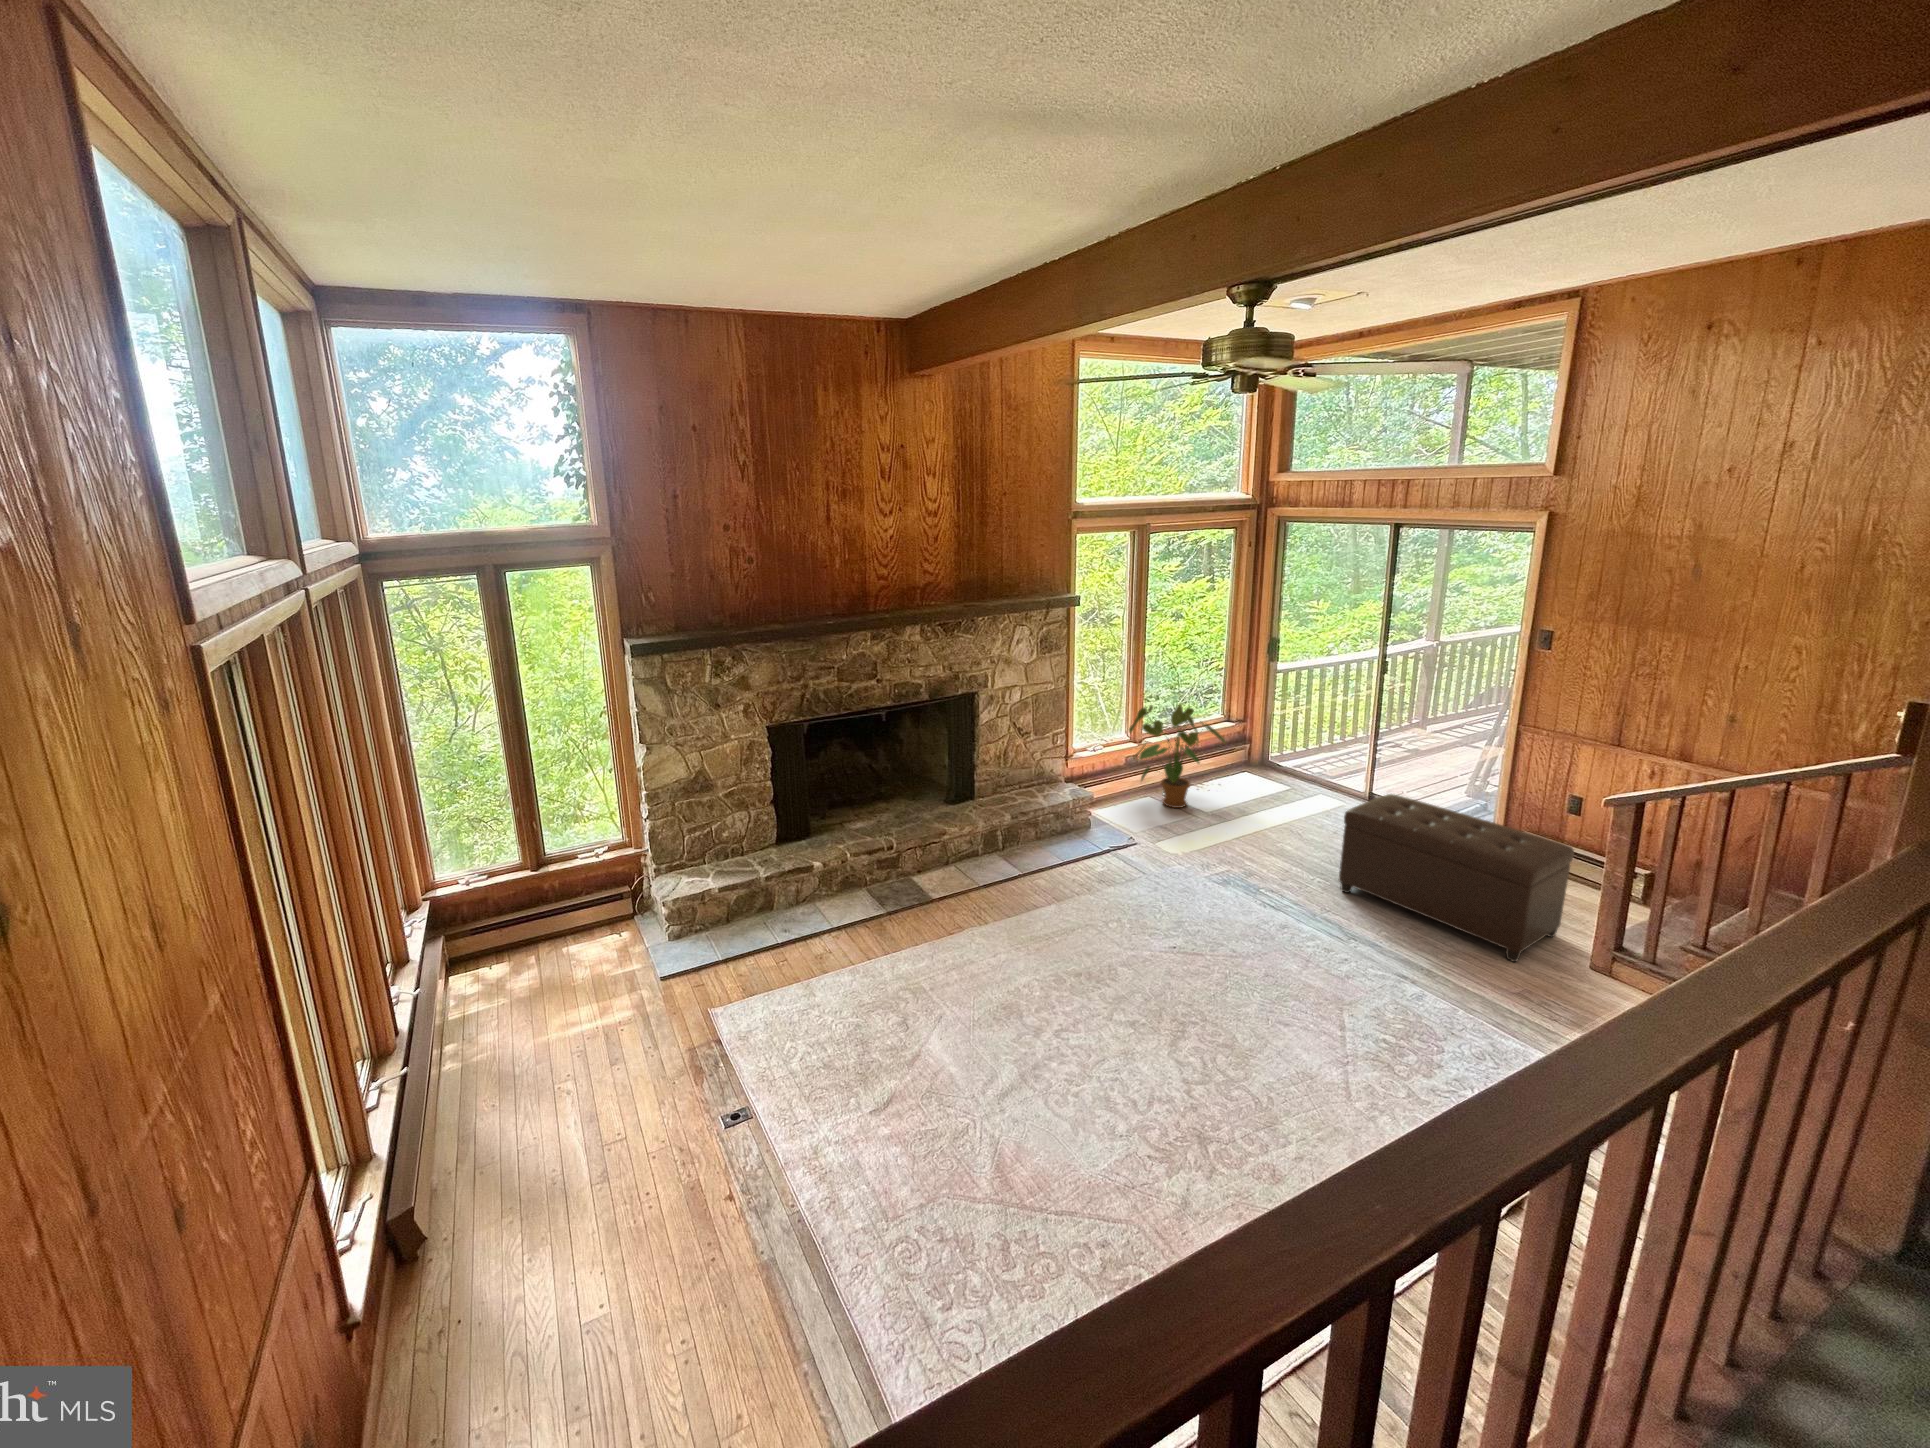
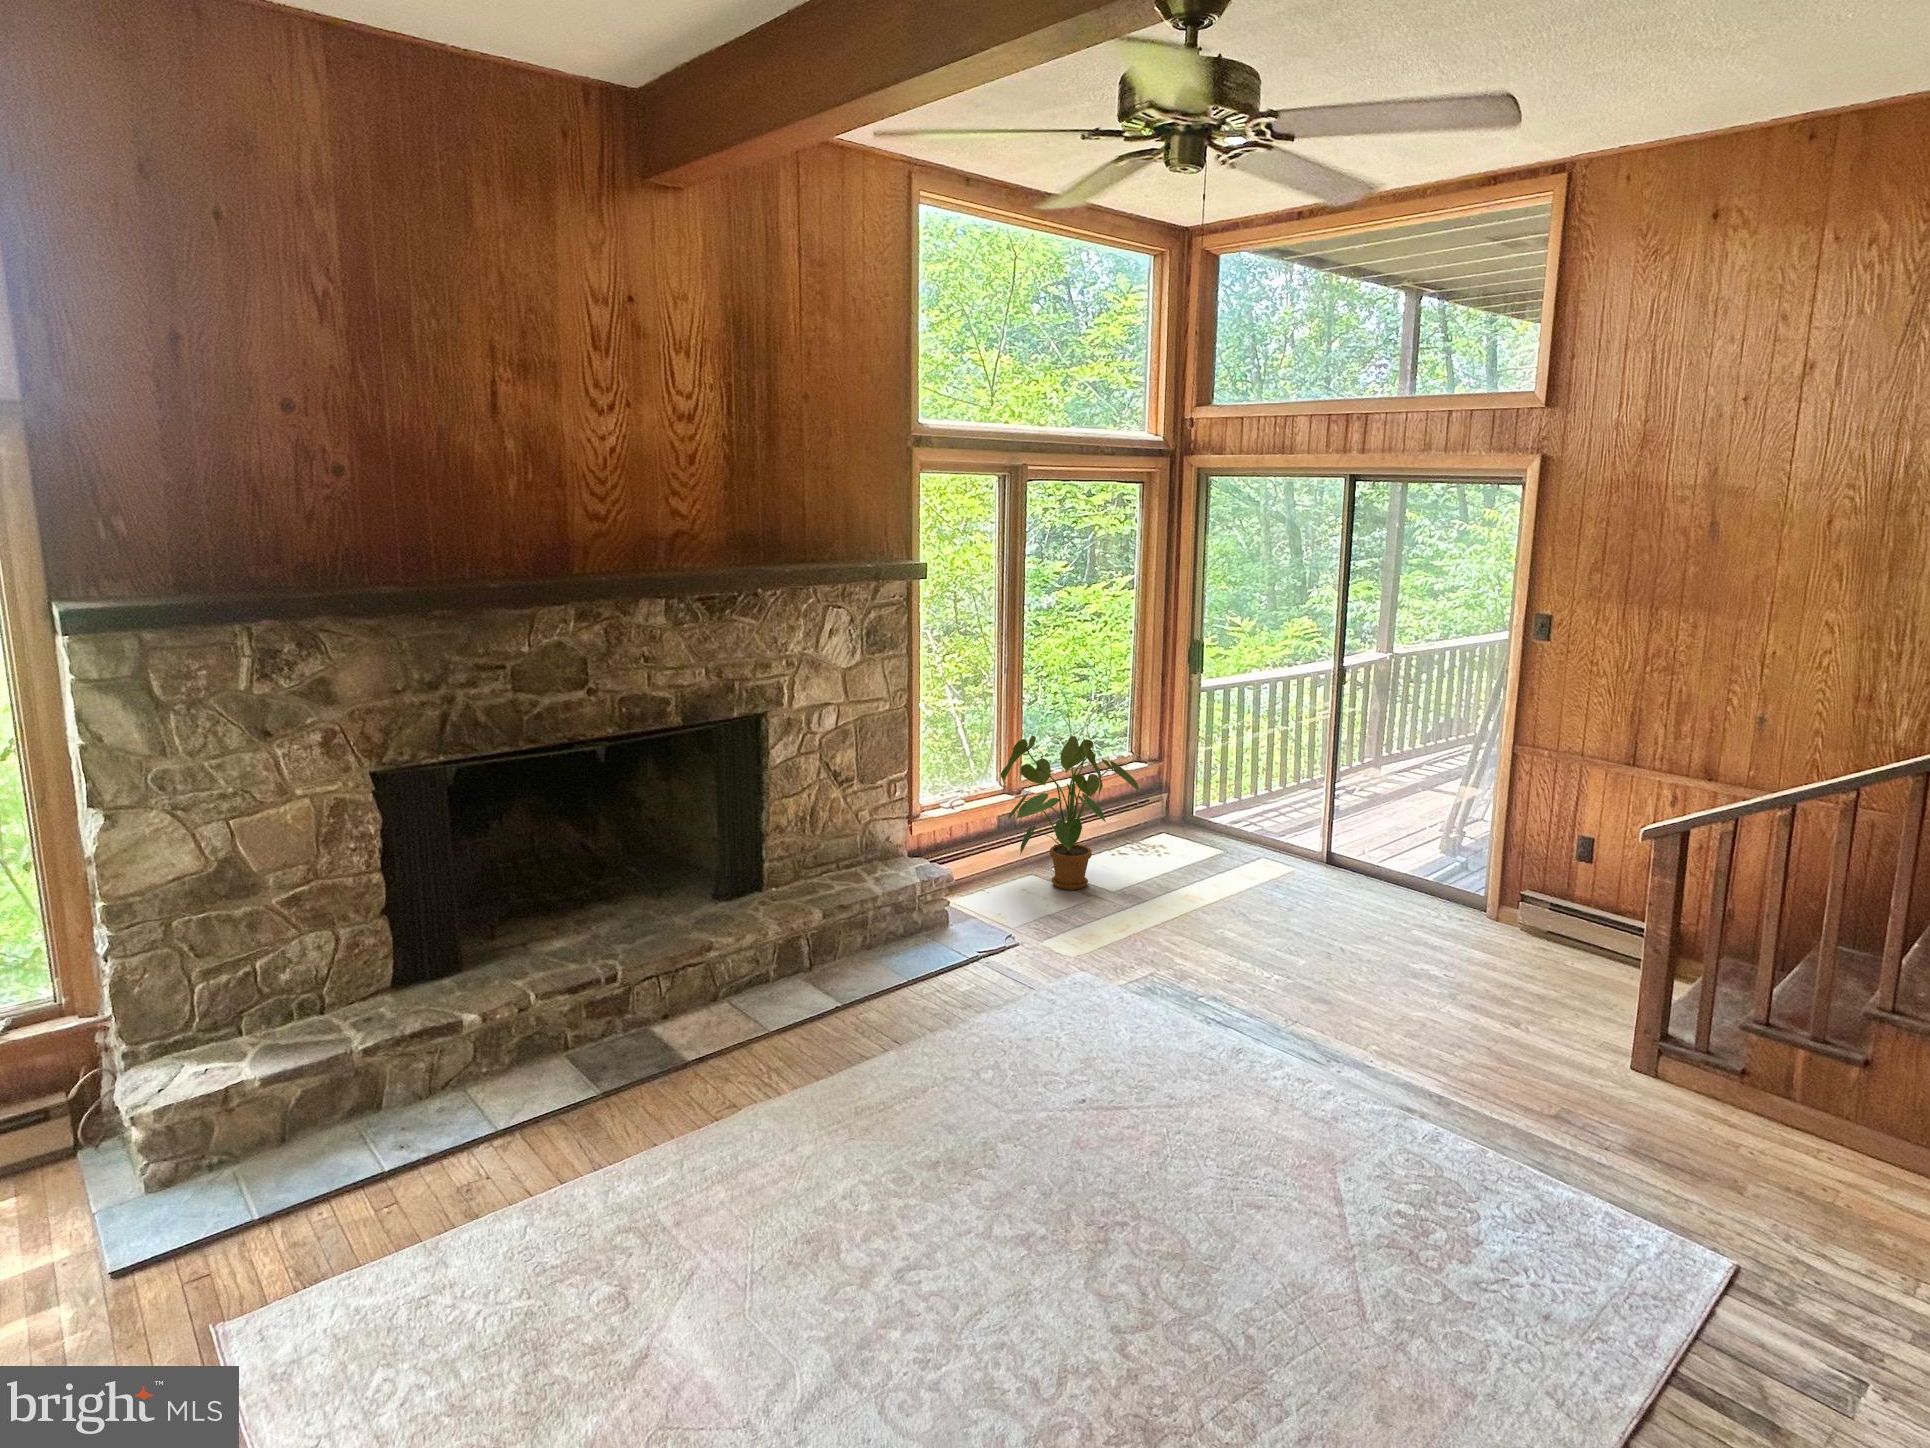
ottoman: present [1339,794,1574,962] -> none [1304,846,1595,1070]

